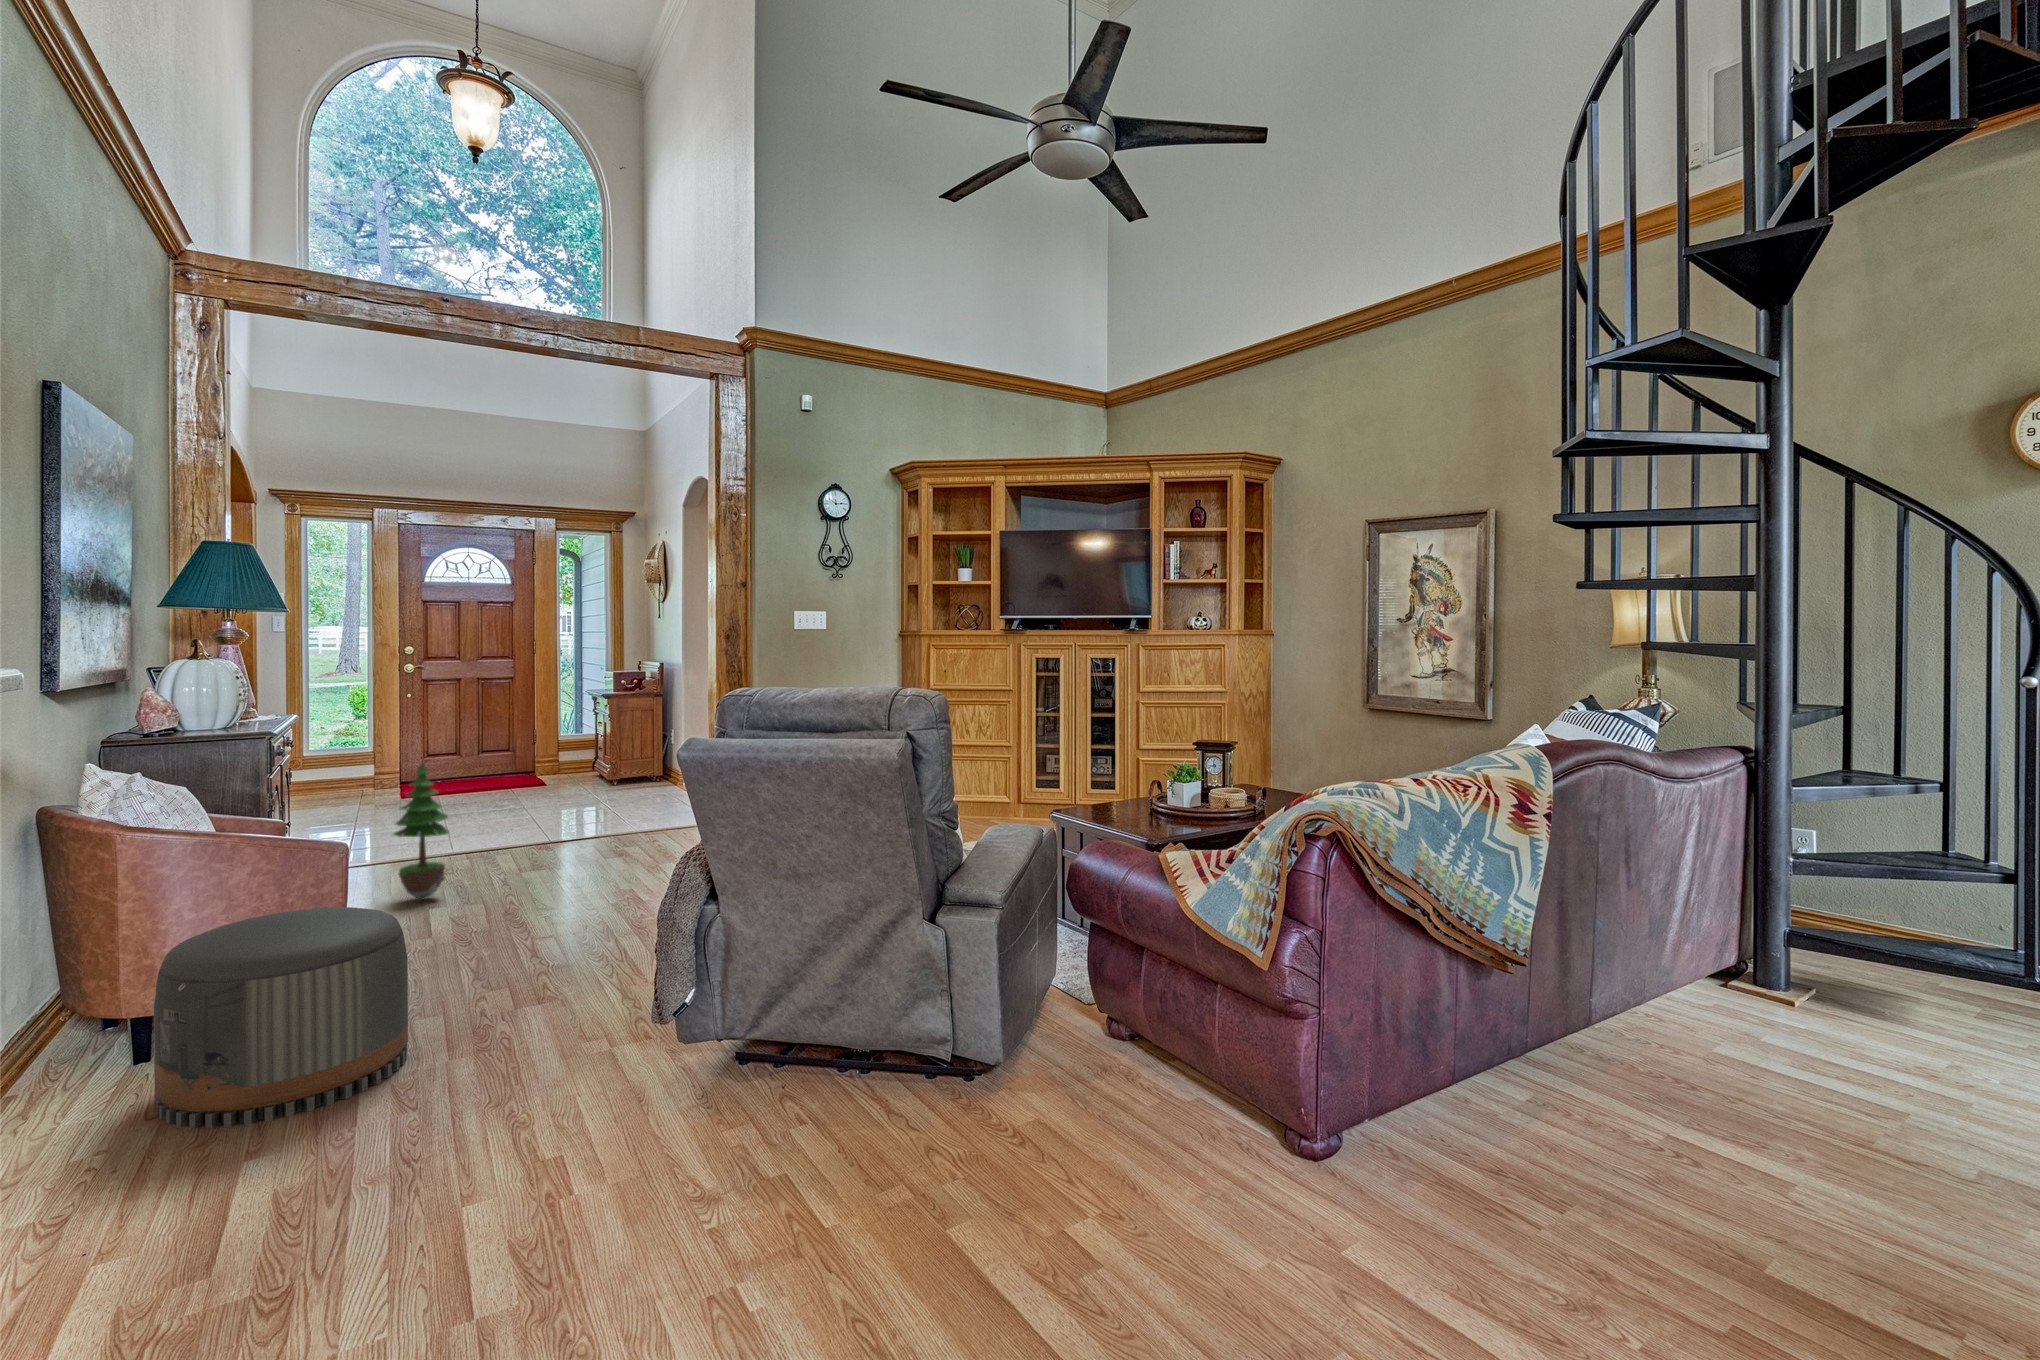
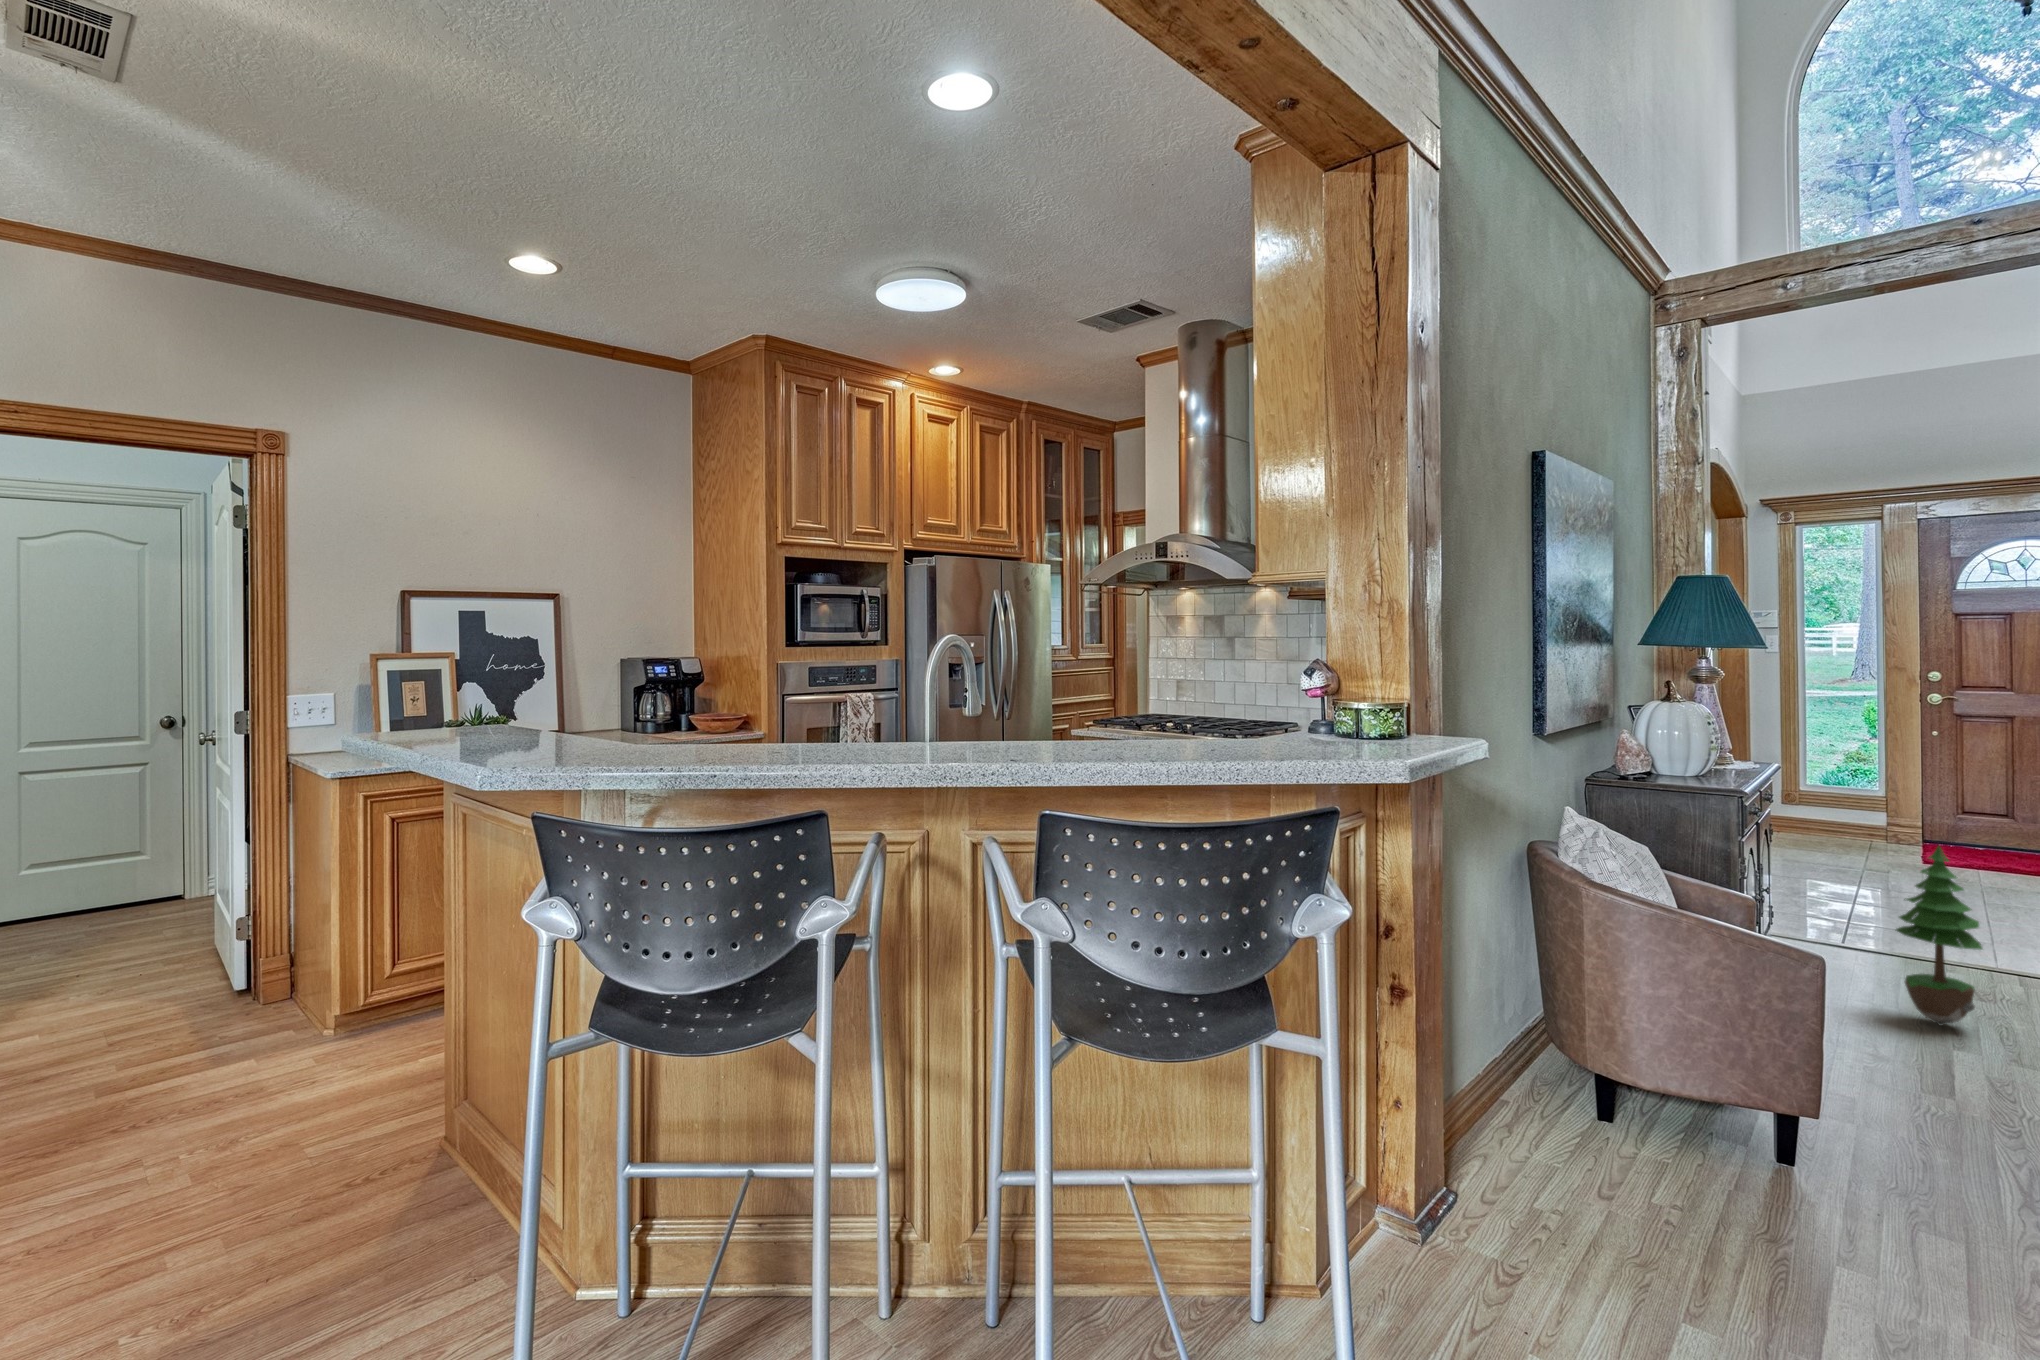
pouf: present [154,907,408,1128] -> none [1602,1016,1896,1301]

